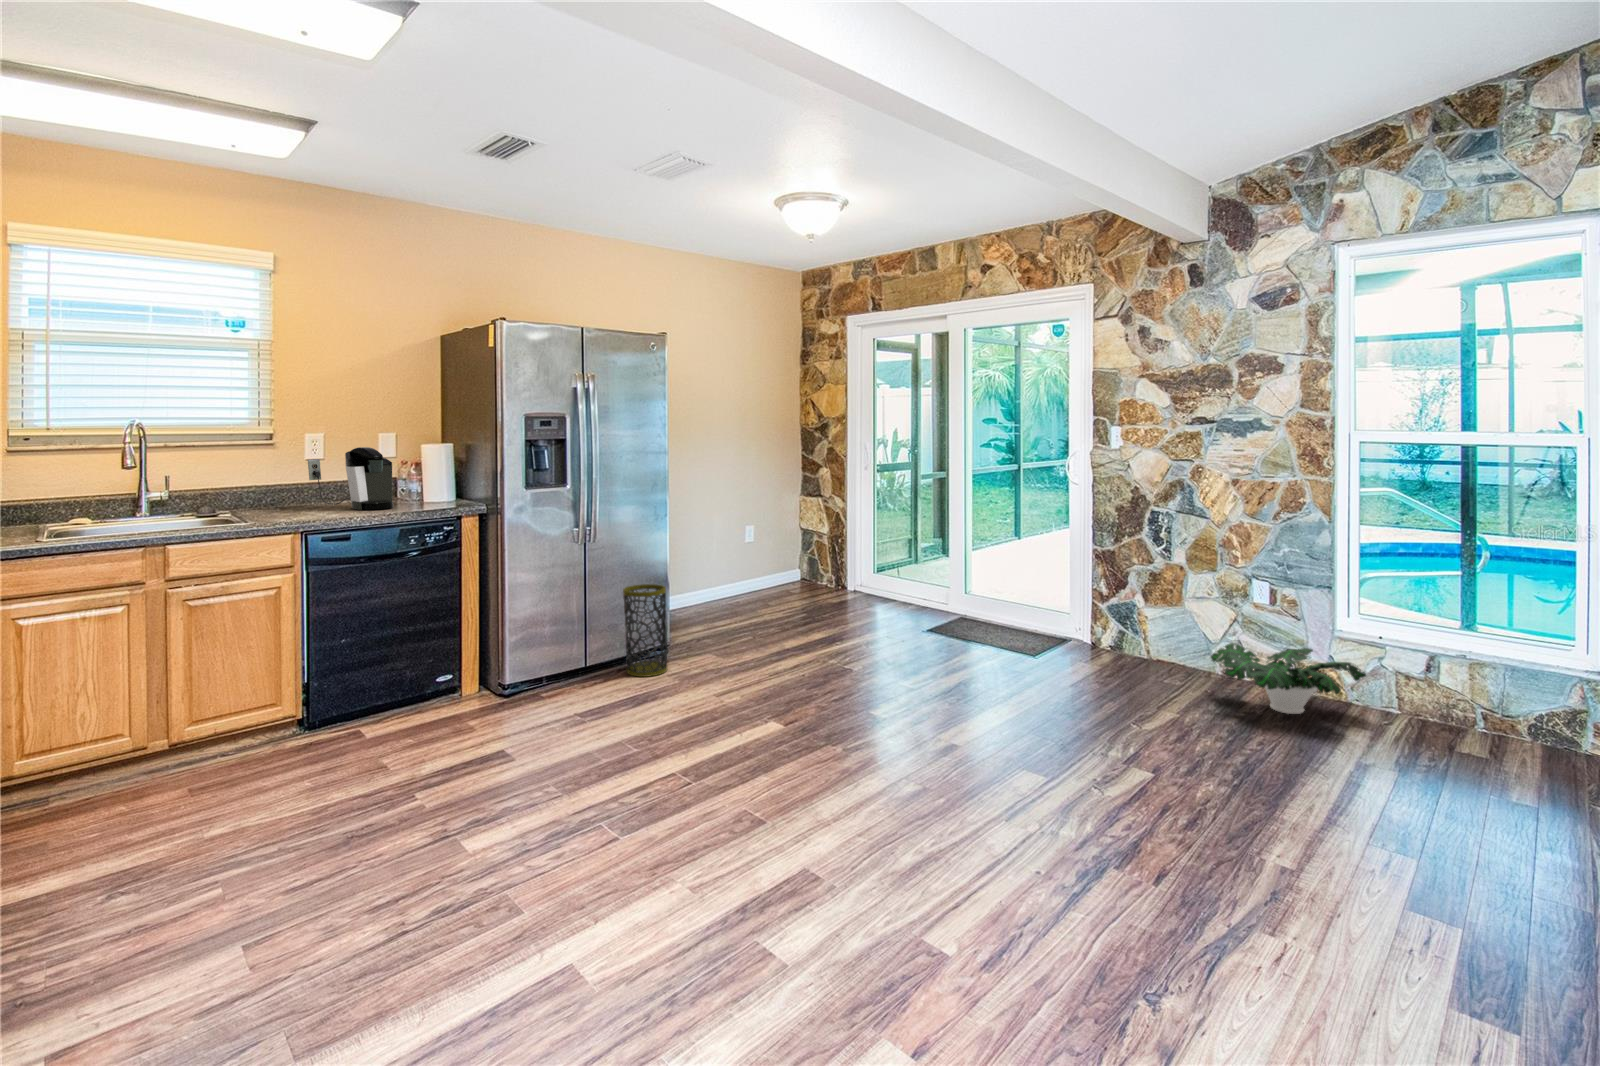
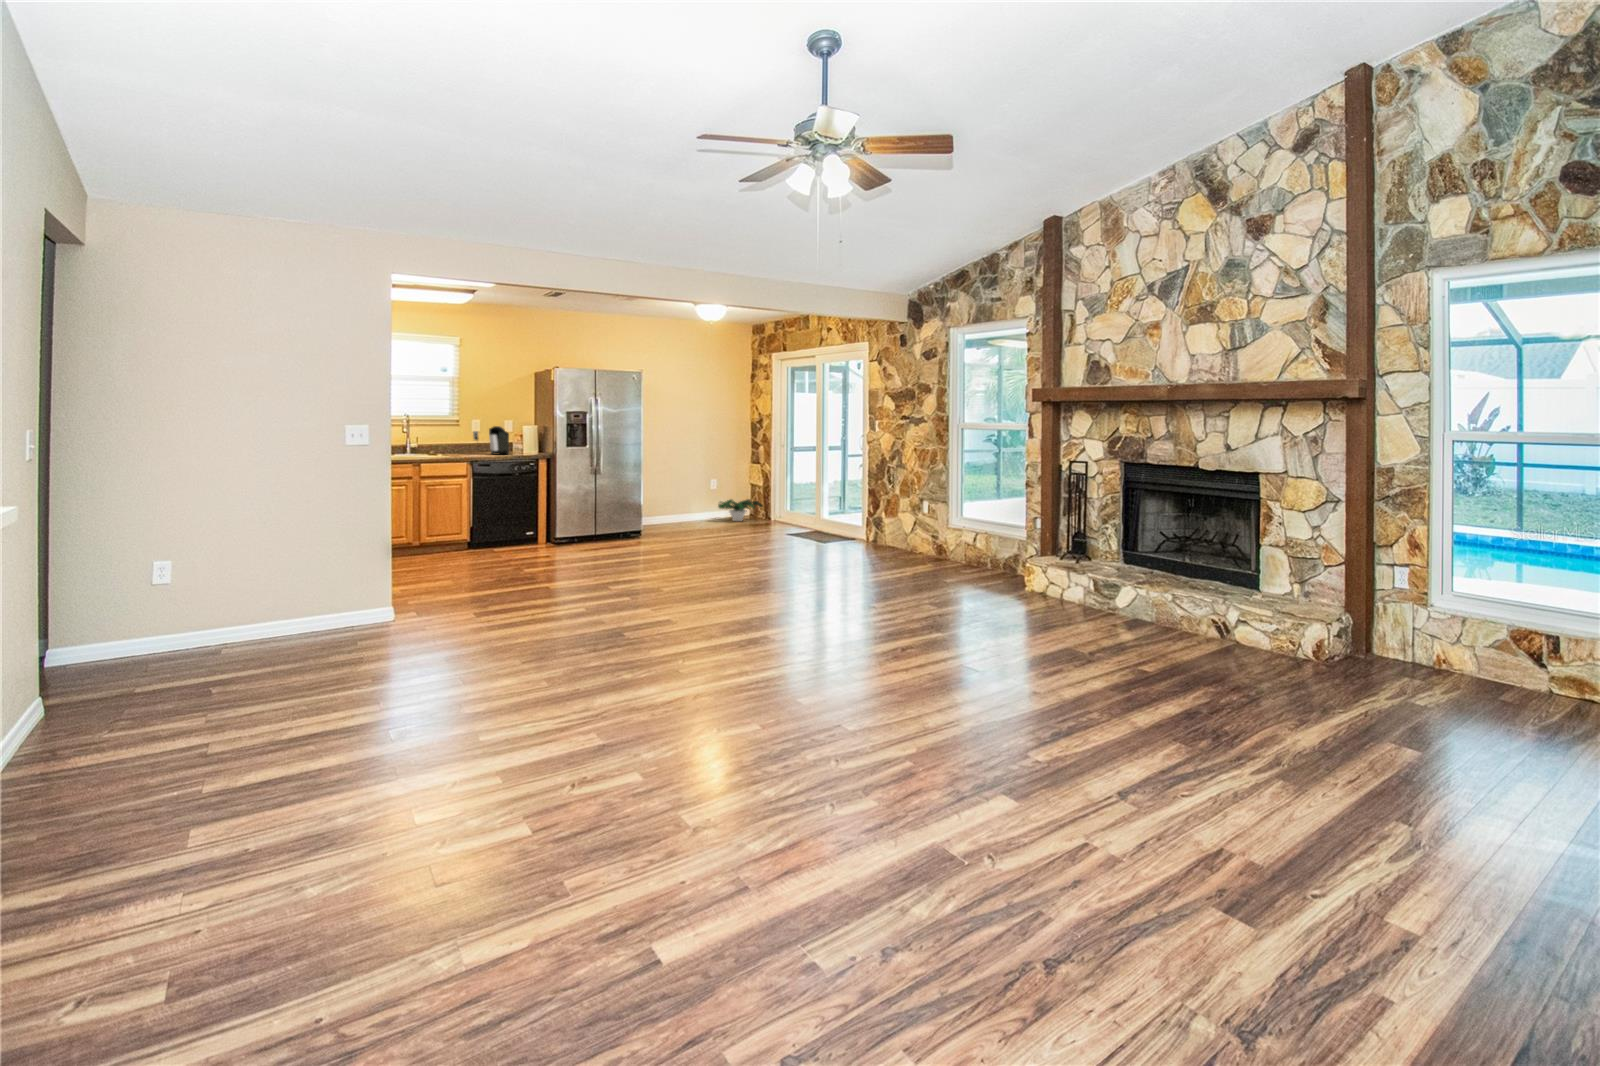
trash can: present [623,584,667,677] -> none [614,498,636,542]
potted plant: present [1211,643,1366,714] -> present [718,499,763,521]

